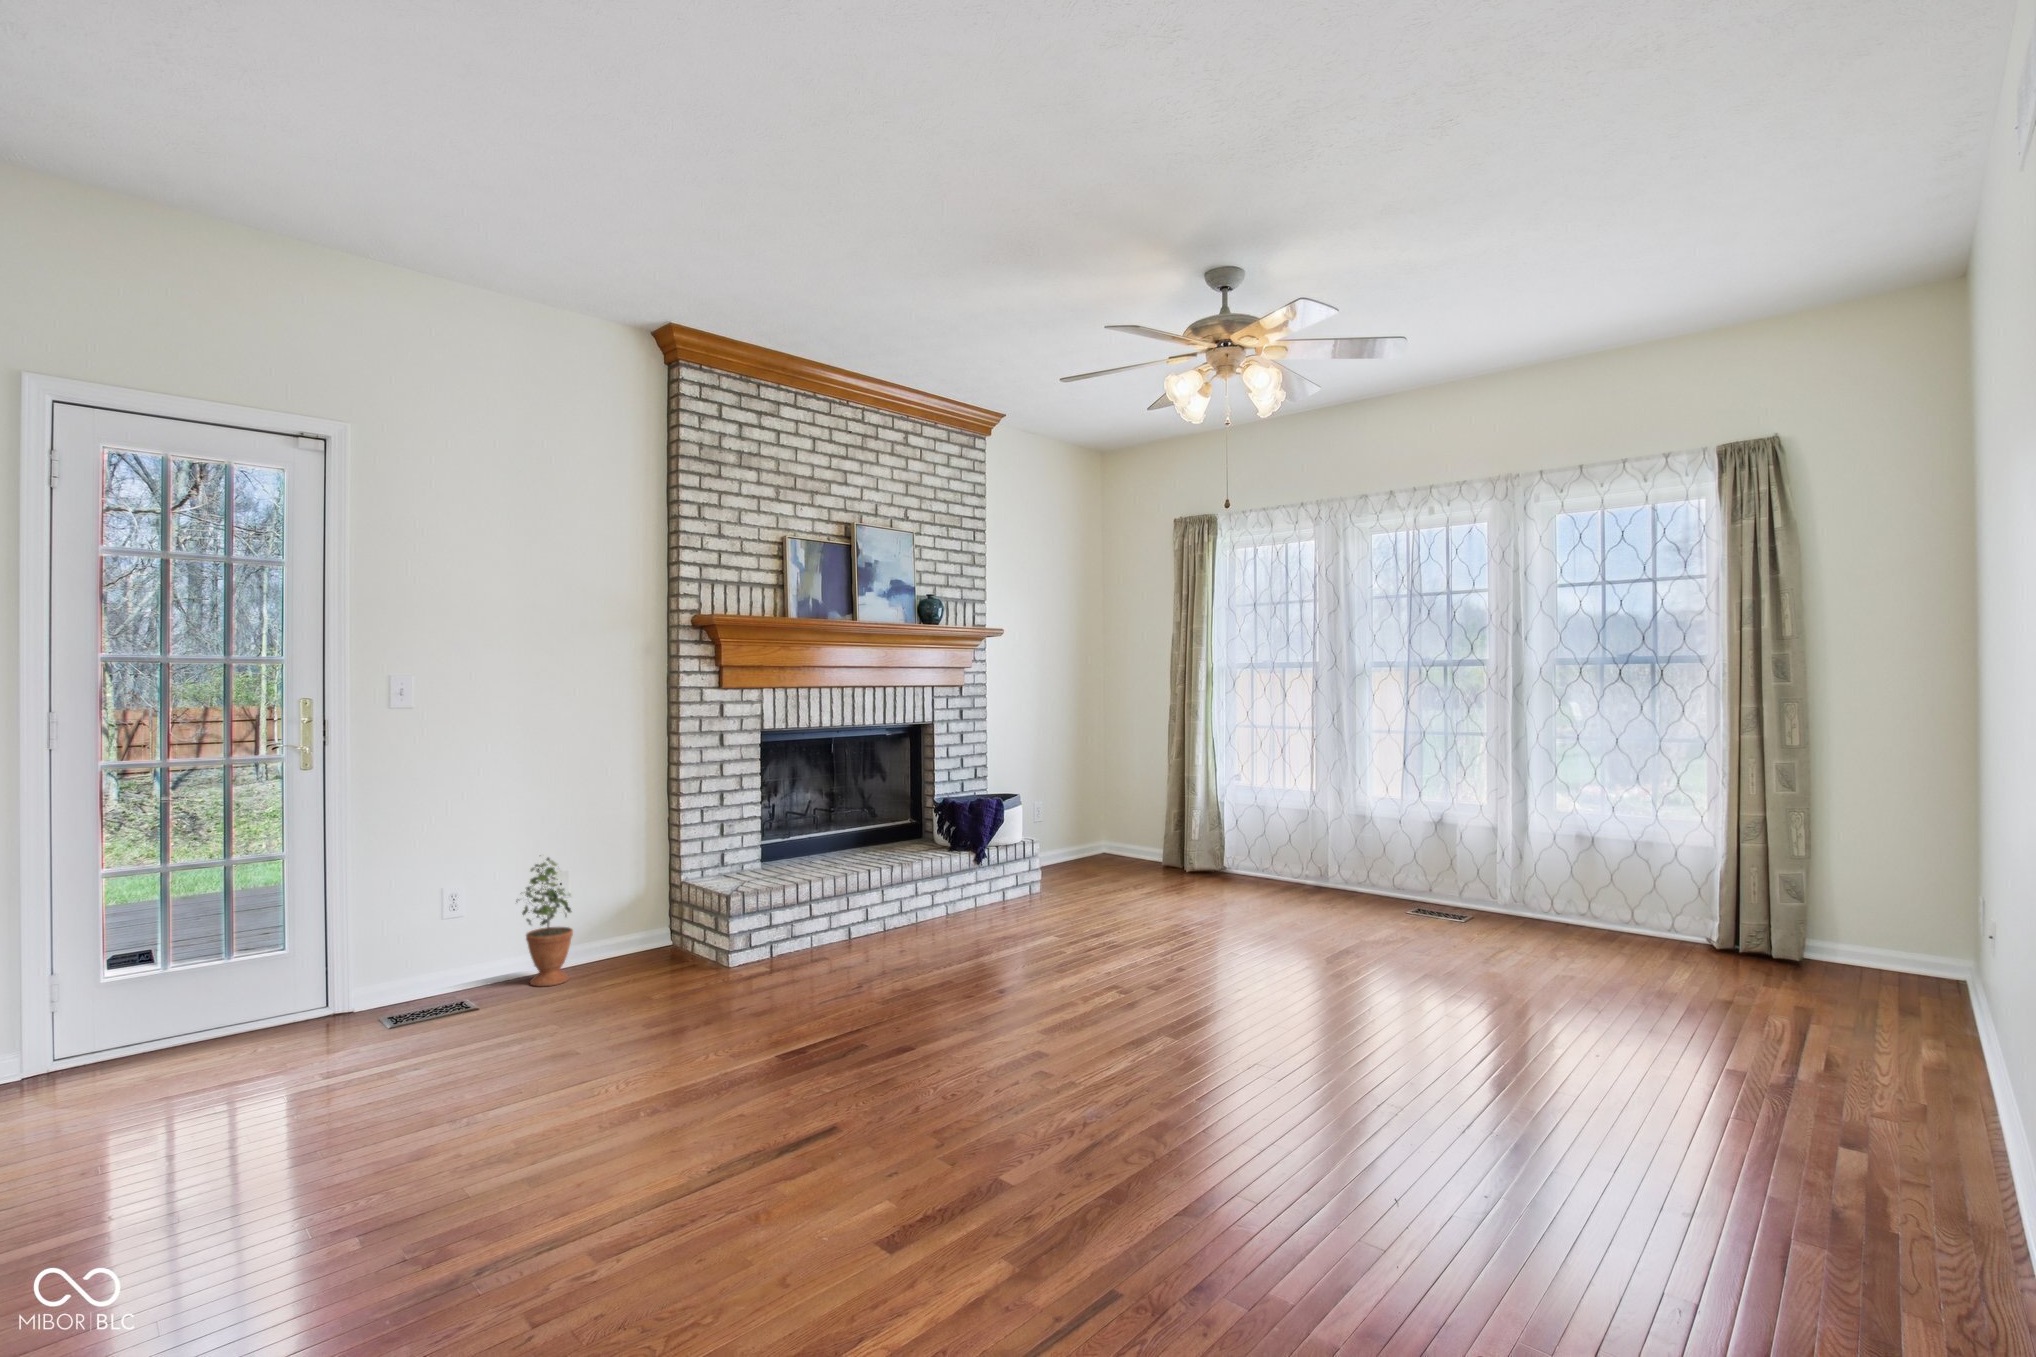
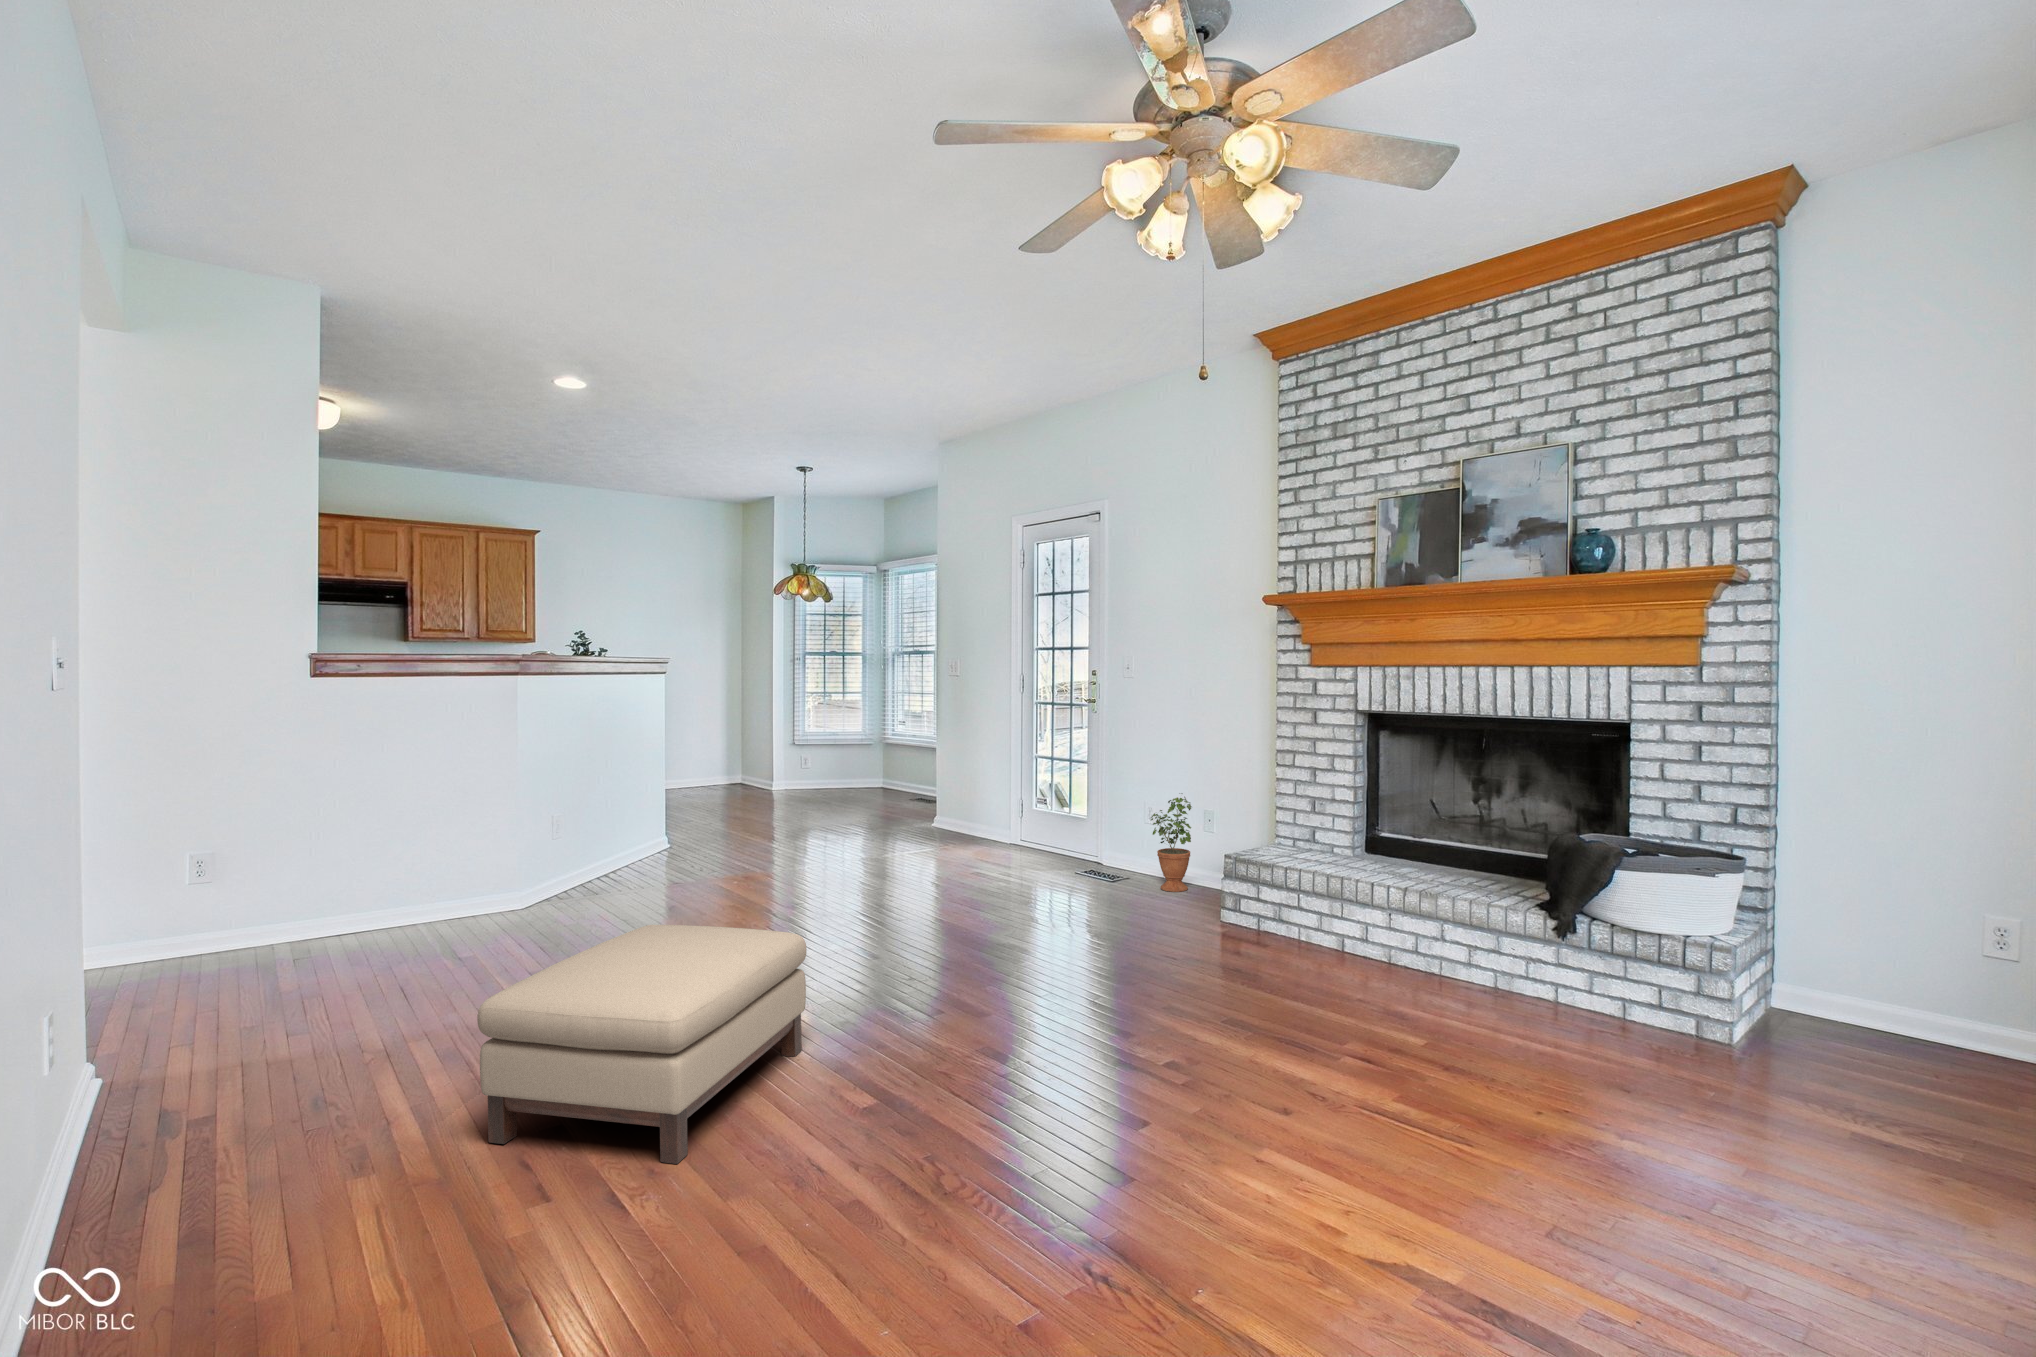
ottoman: none [1125,990,1496,1267] -> present [477,925,806,1164]

